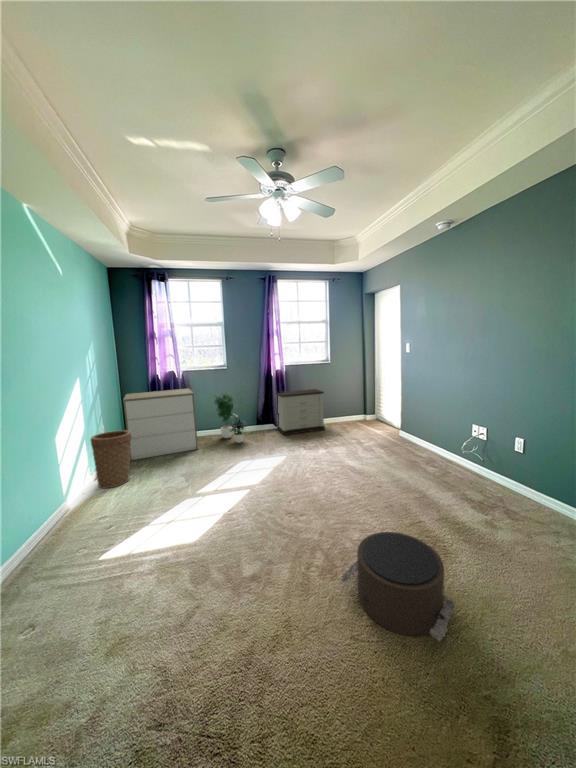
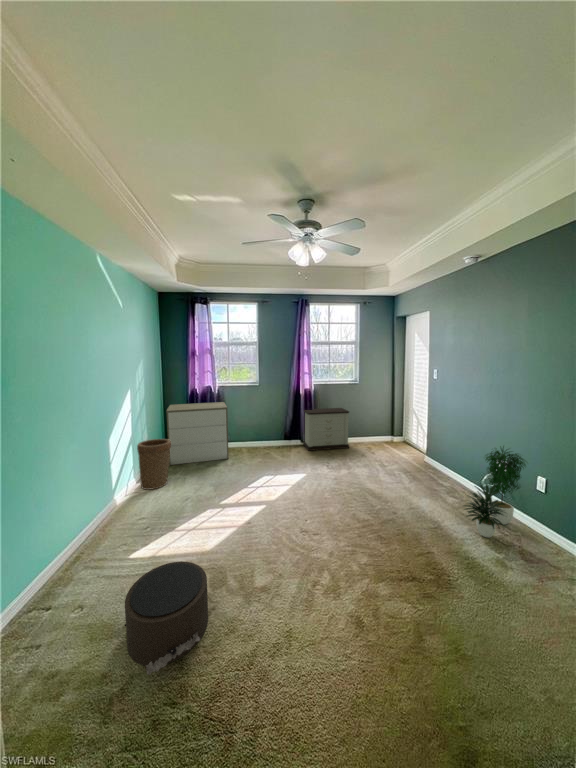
potted plant: present [215,395,245,443] -> present [464,447,526,538]
pouf: present [340,532,455,641] -> present [125,561,208,675]

